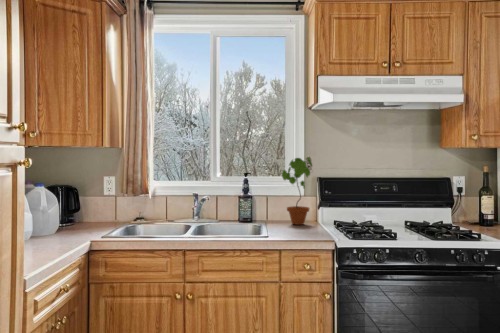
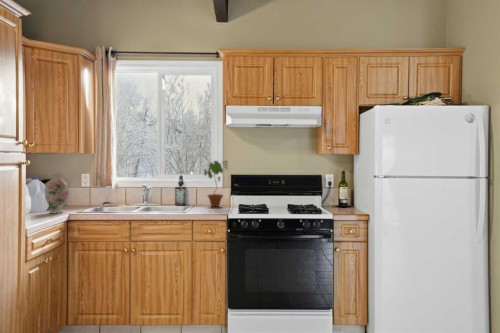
vase: none [53,178,90,239] -> present [44,173,69,213]

